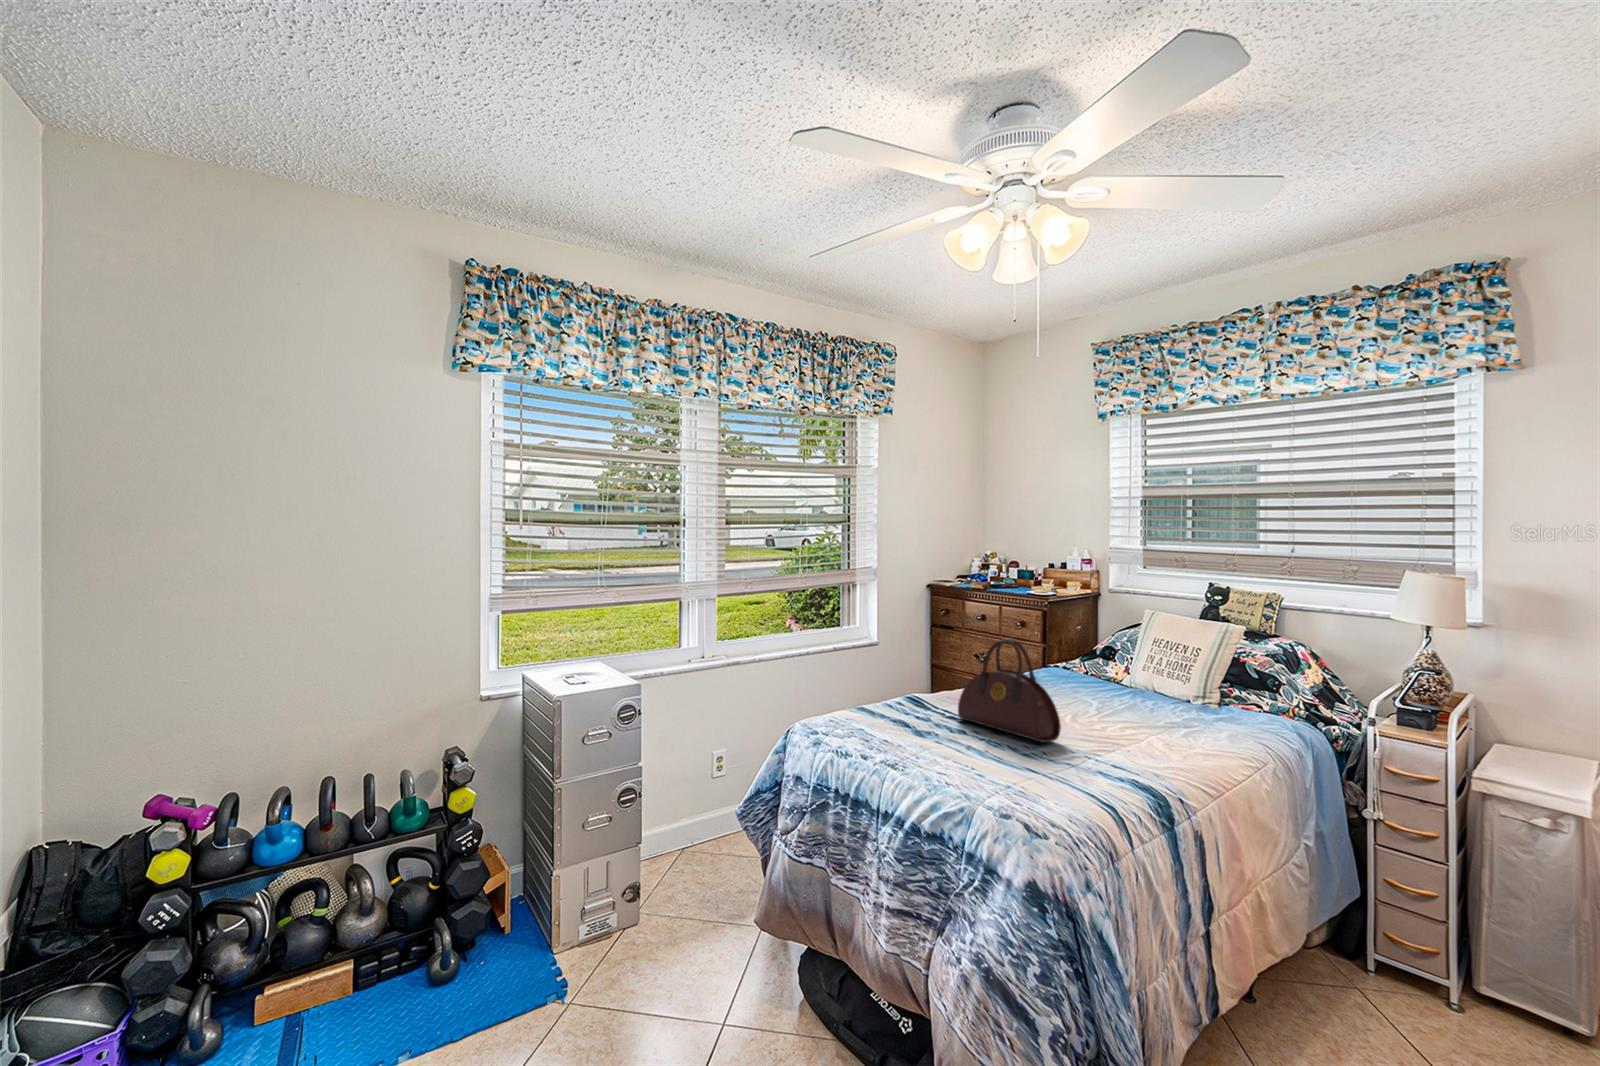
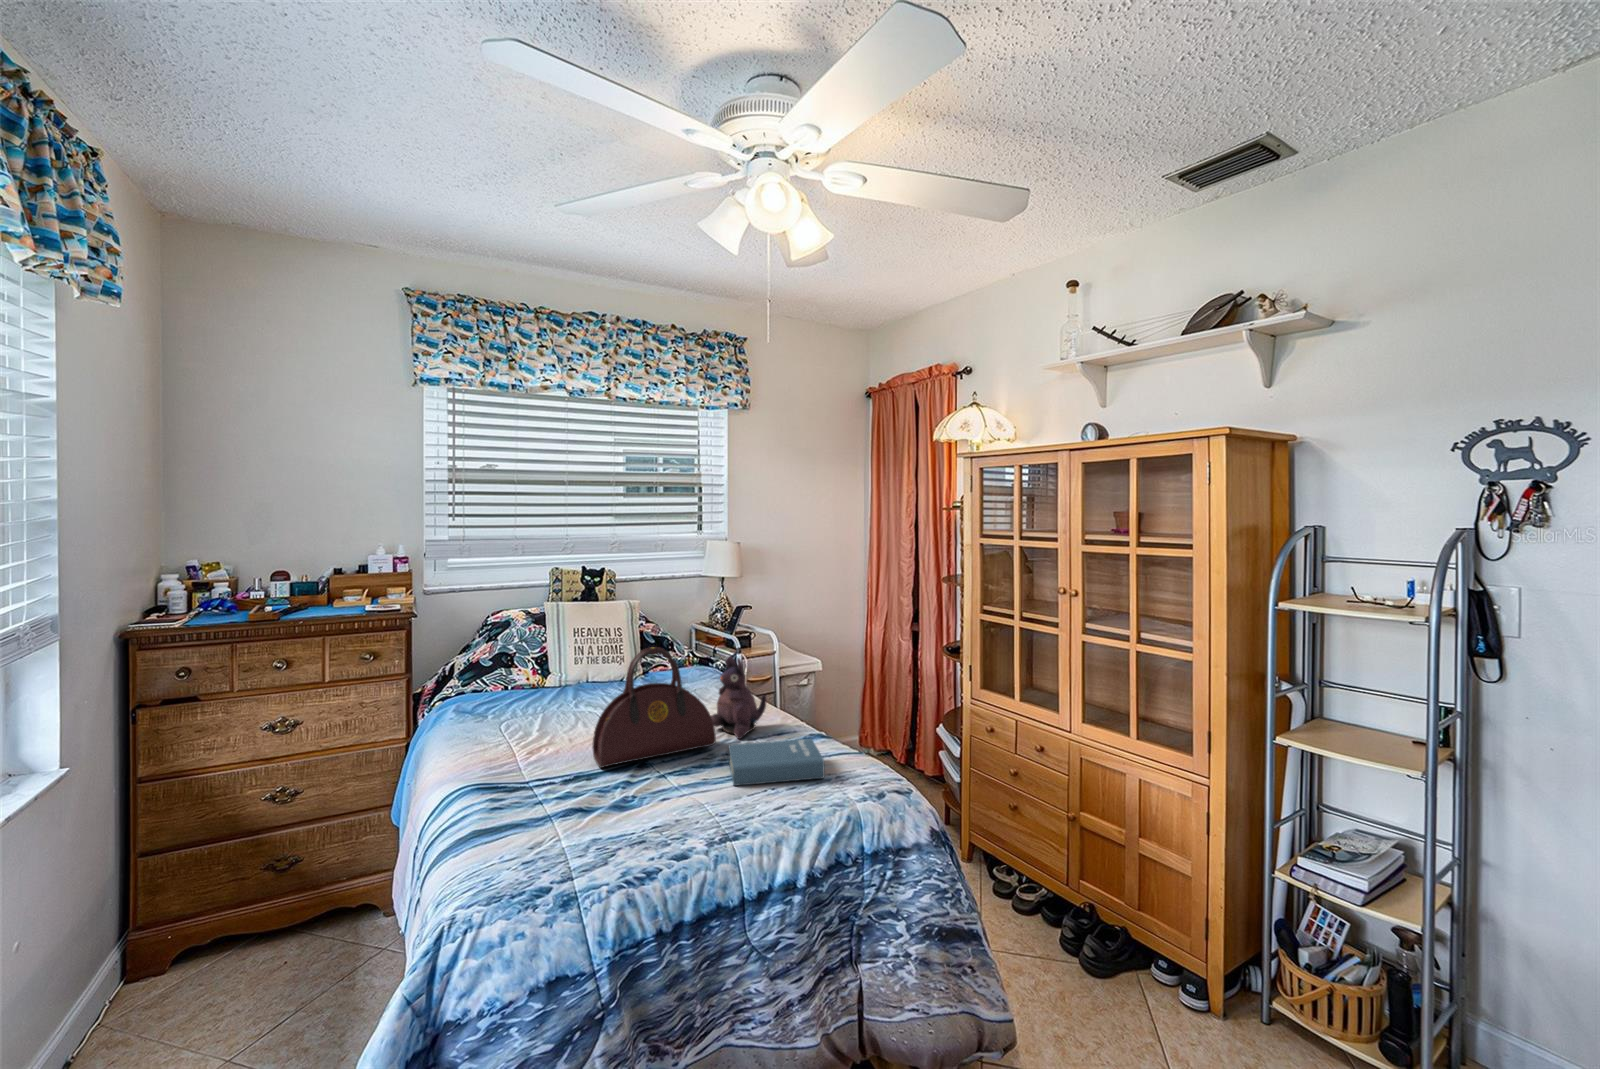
plush toy: none [1081,674,1148,757] -> present [711,656,766,739]
book: none [971,738,1073,790] -> present [729,739,825,786]

